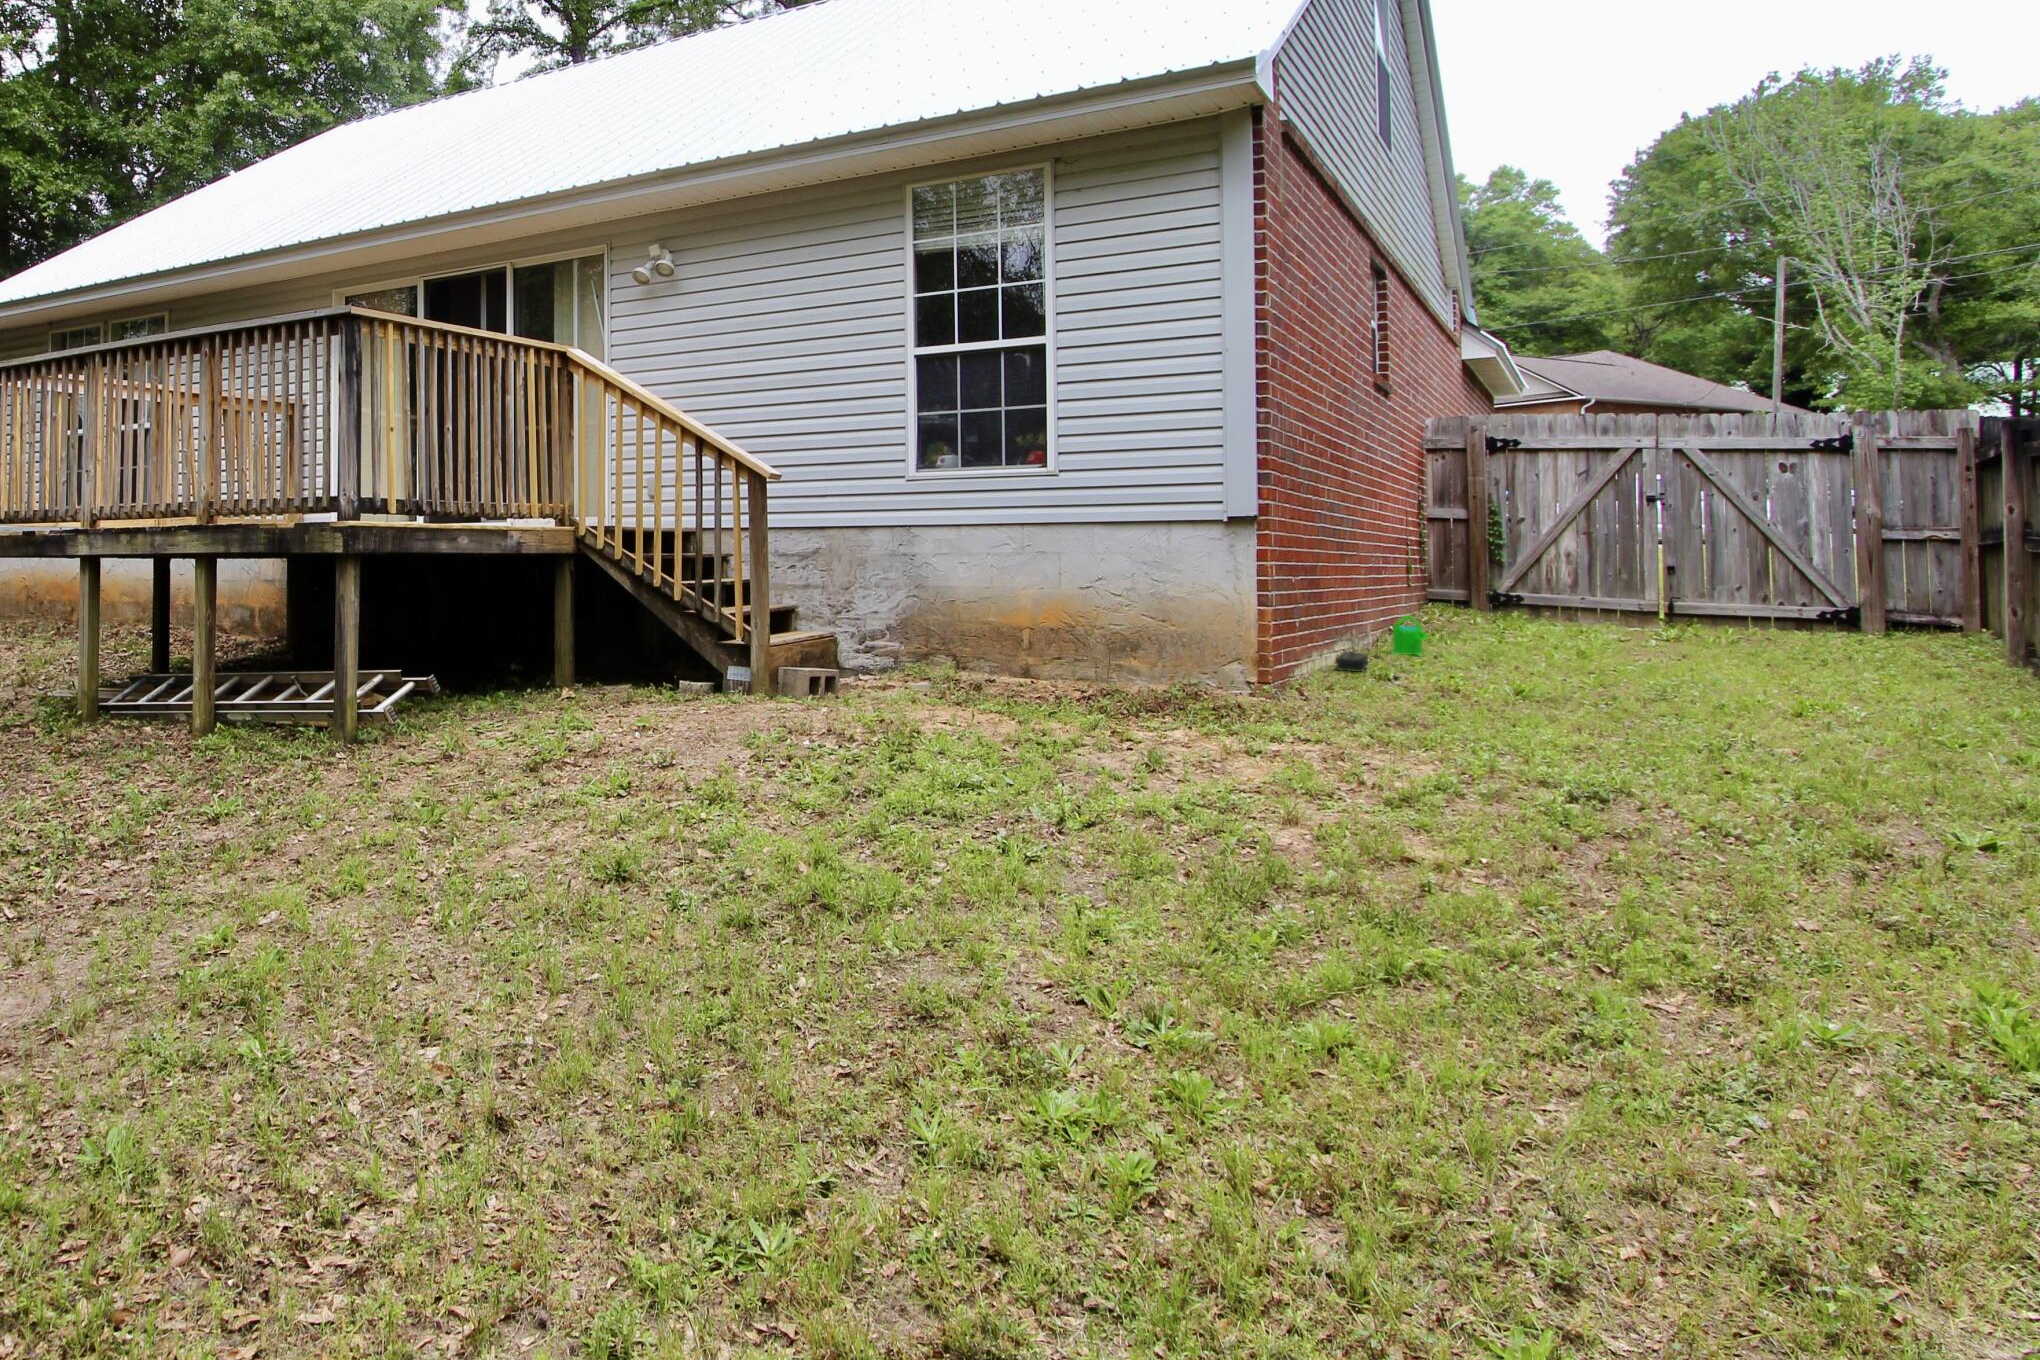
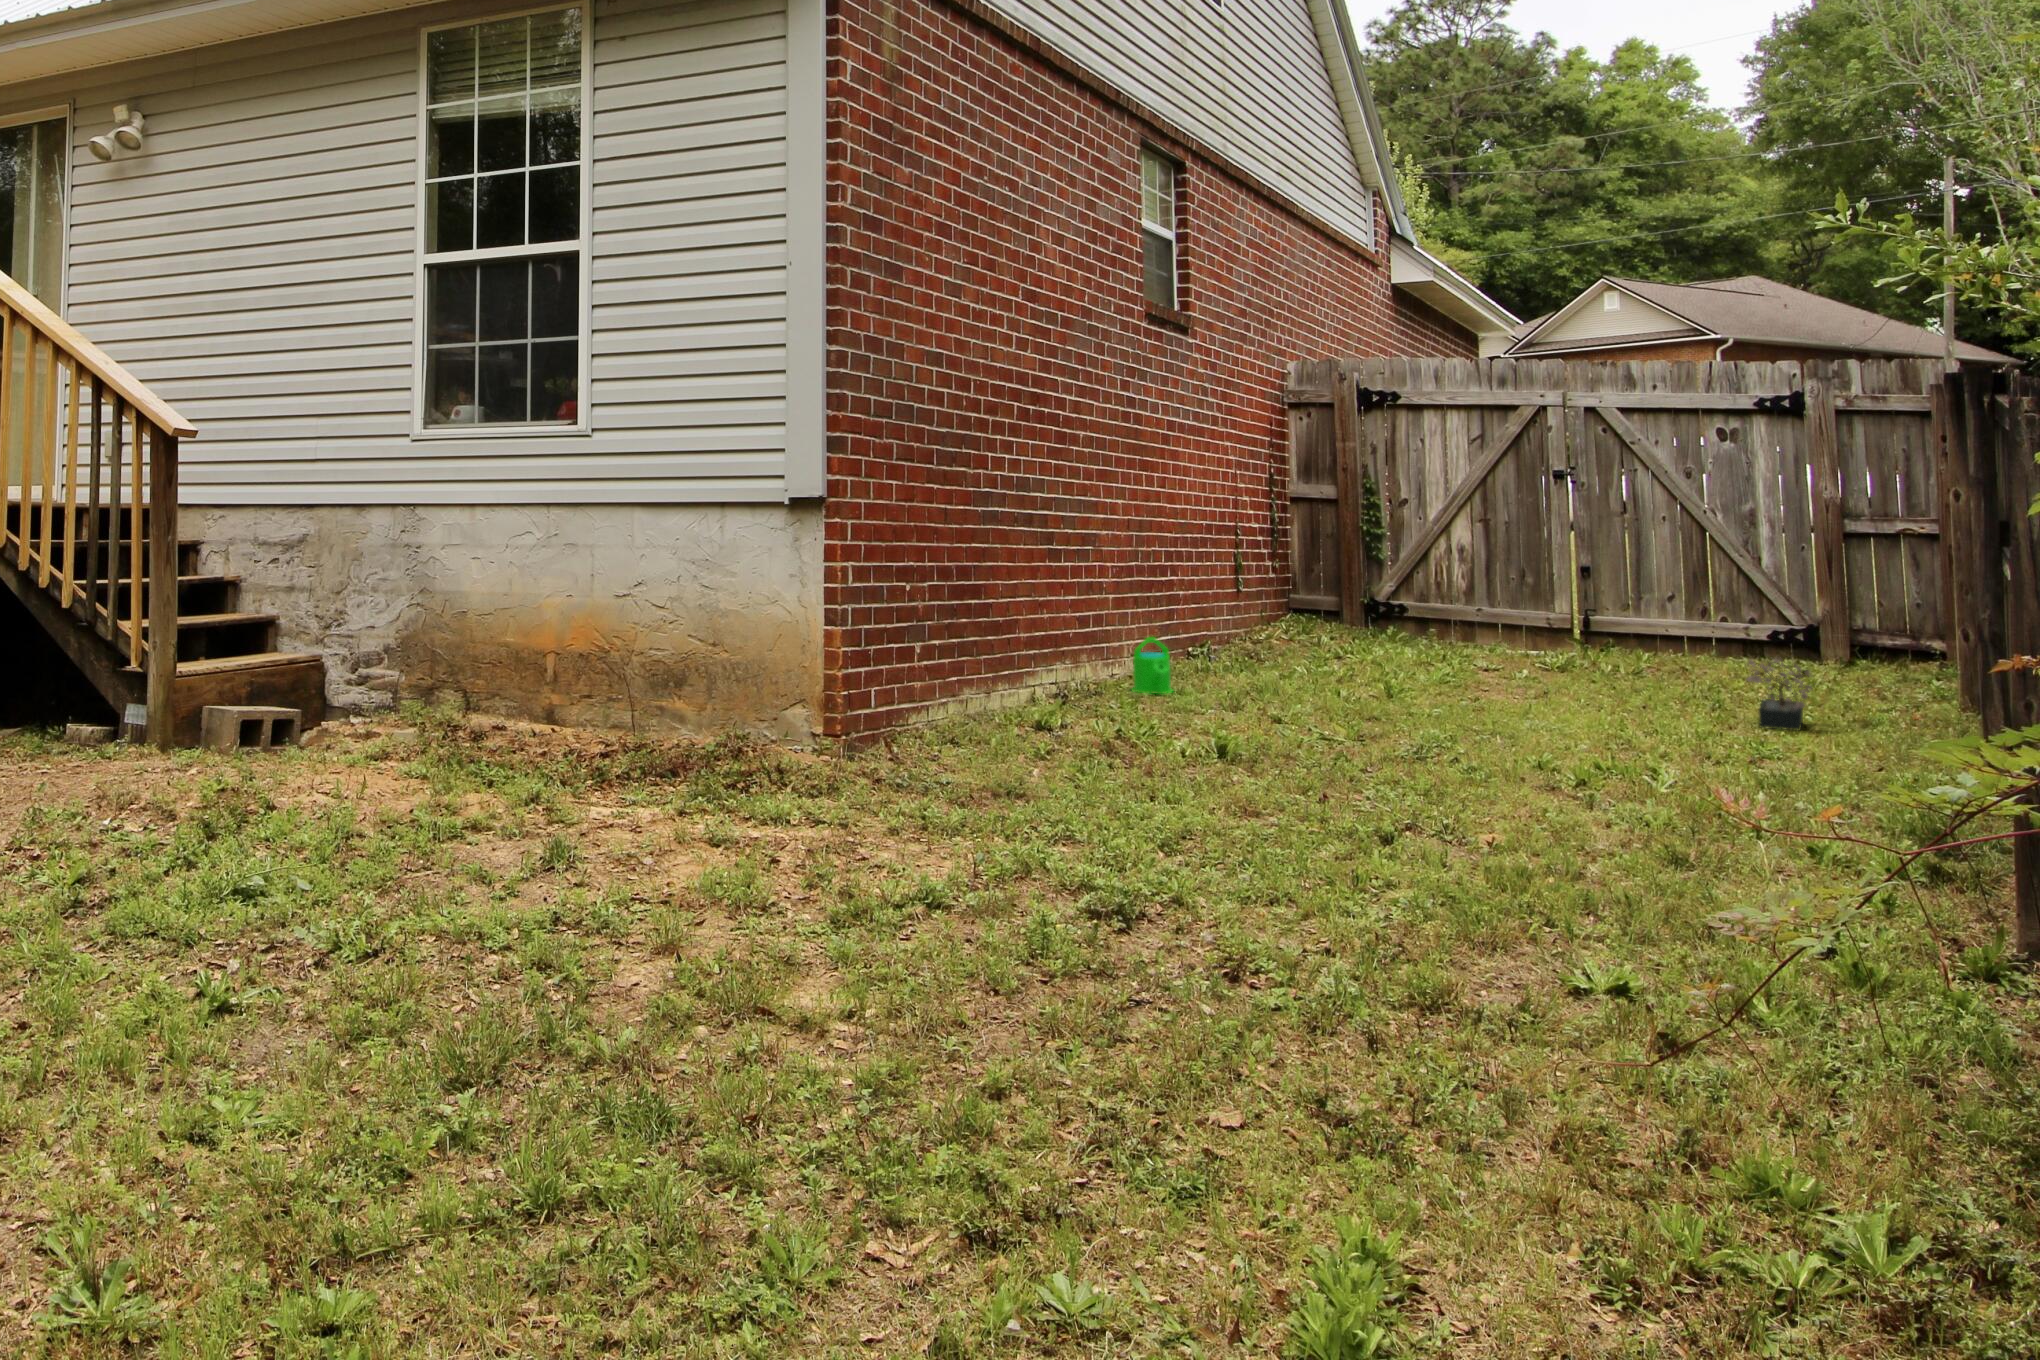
decorative plant: present [1329,626,1370,672] -> present [1747,659,1812,730]

